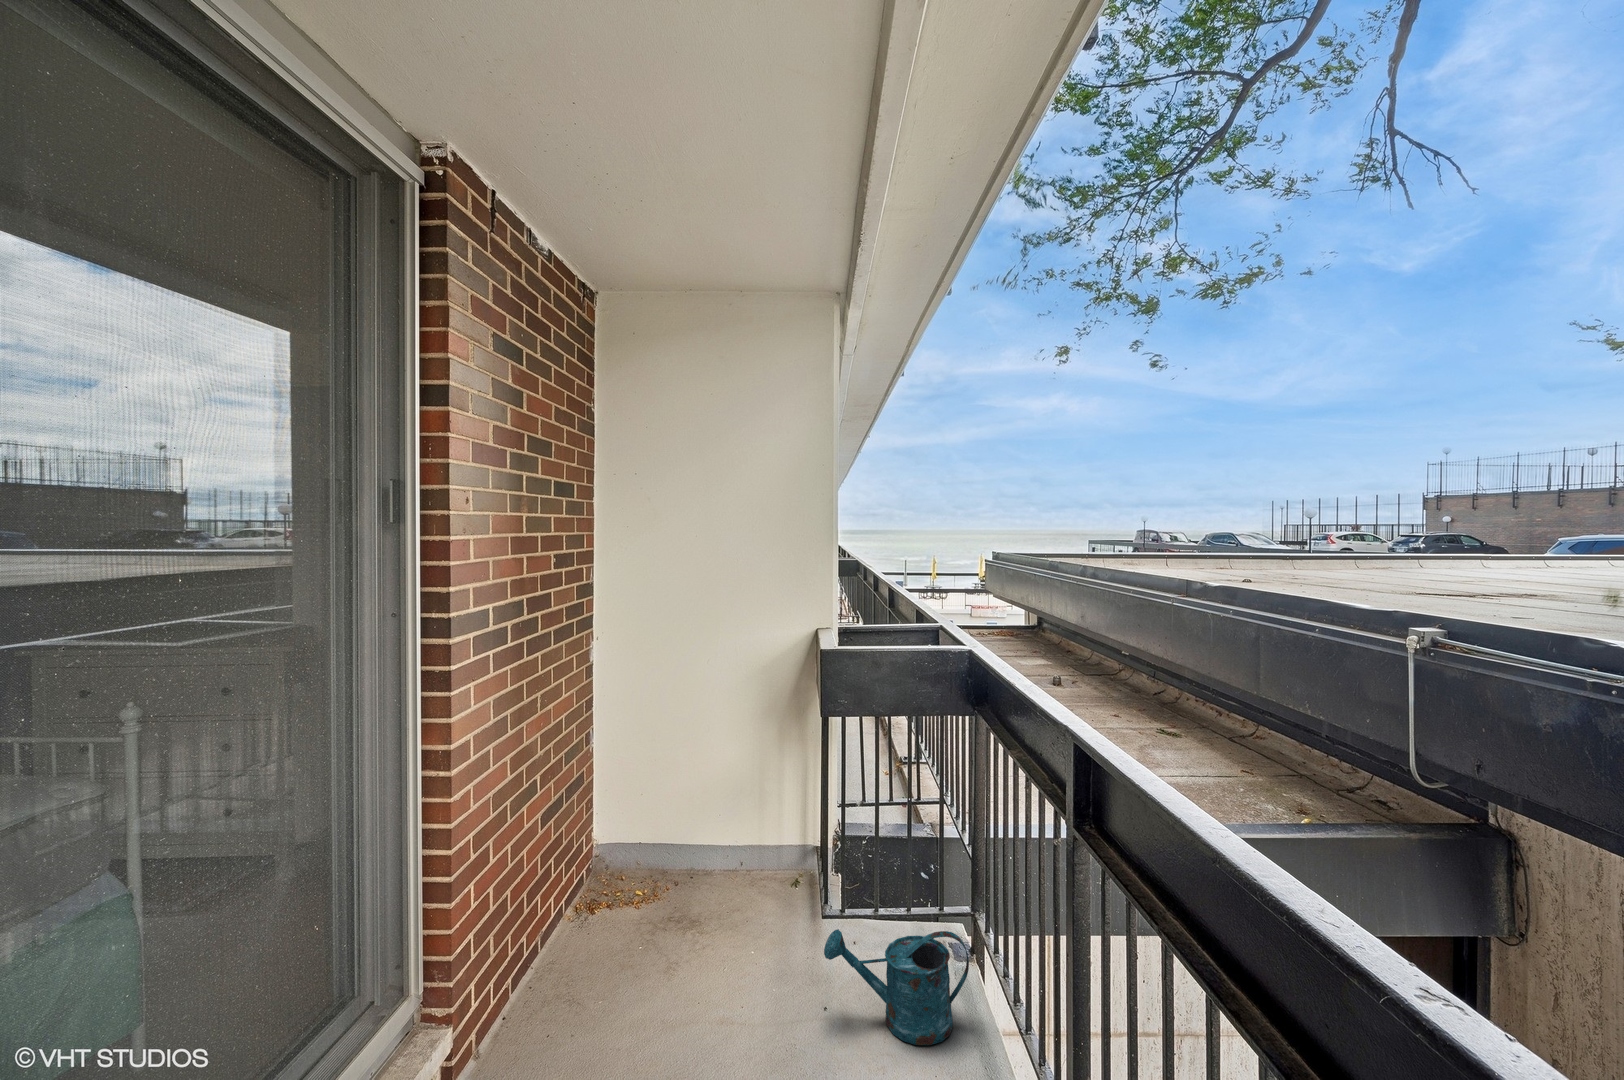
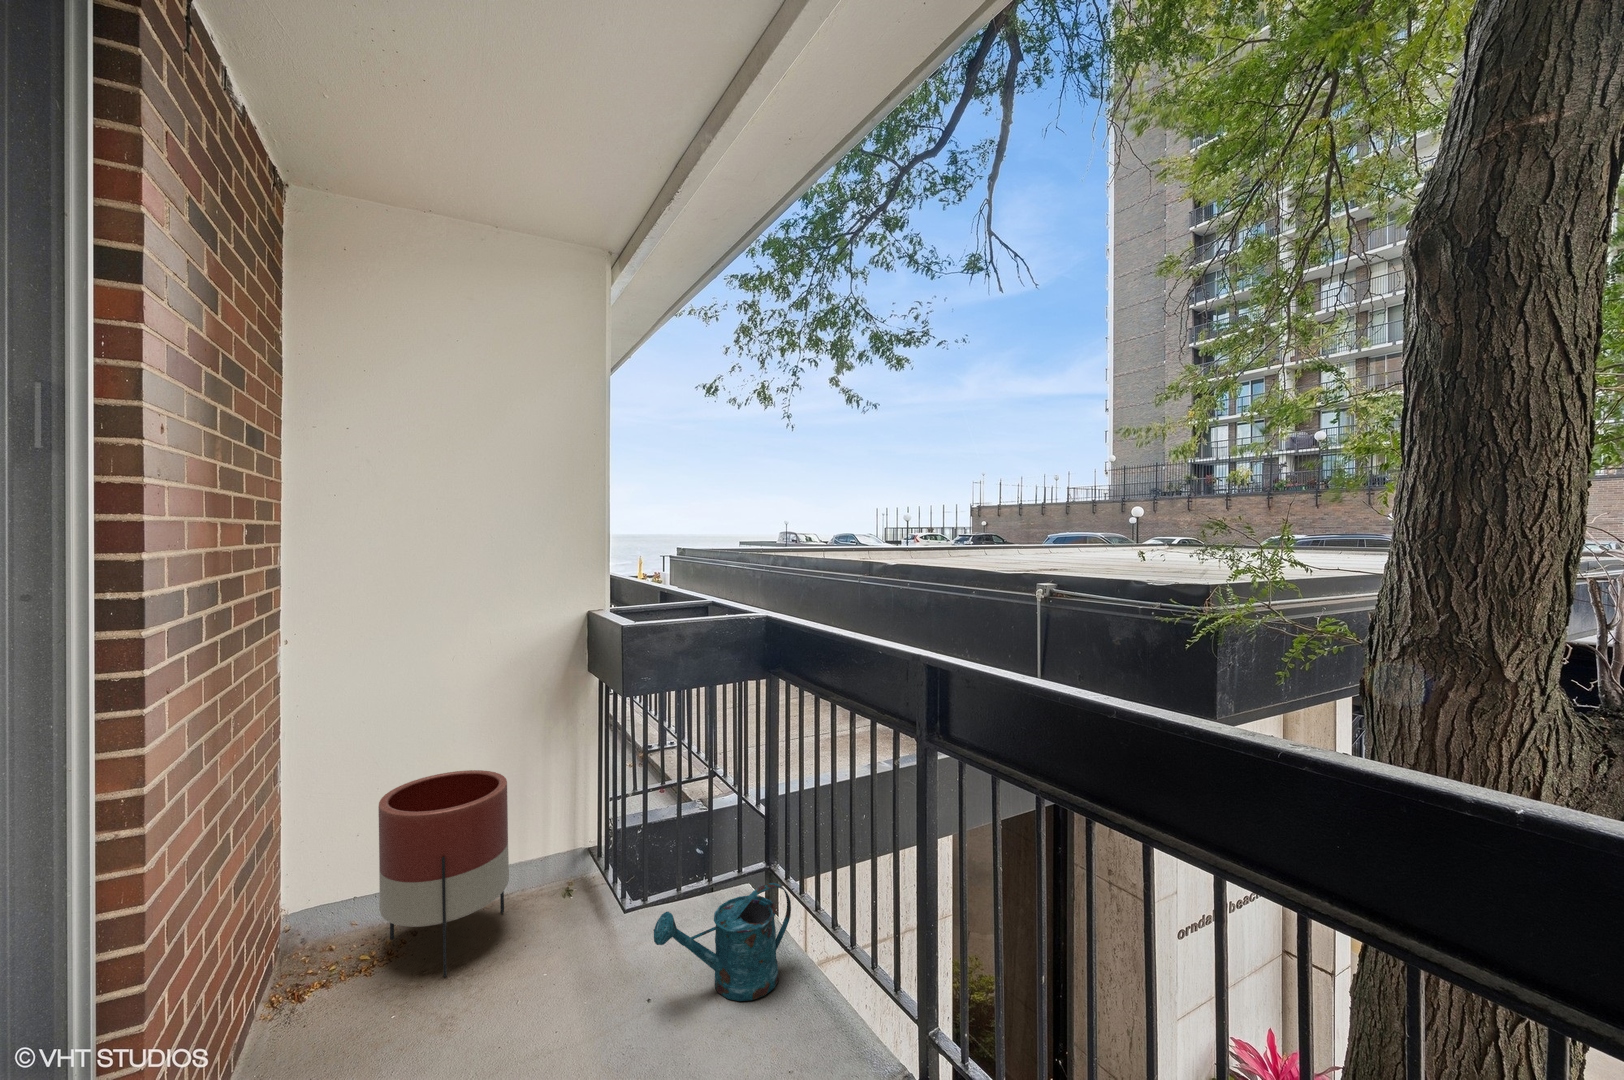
planter: none [643,758,740,929] -> present [378,770,509,977]

